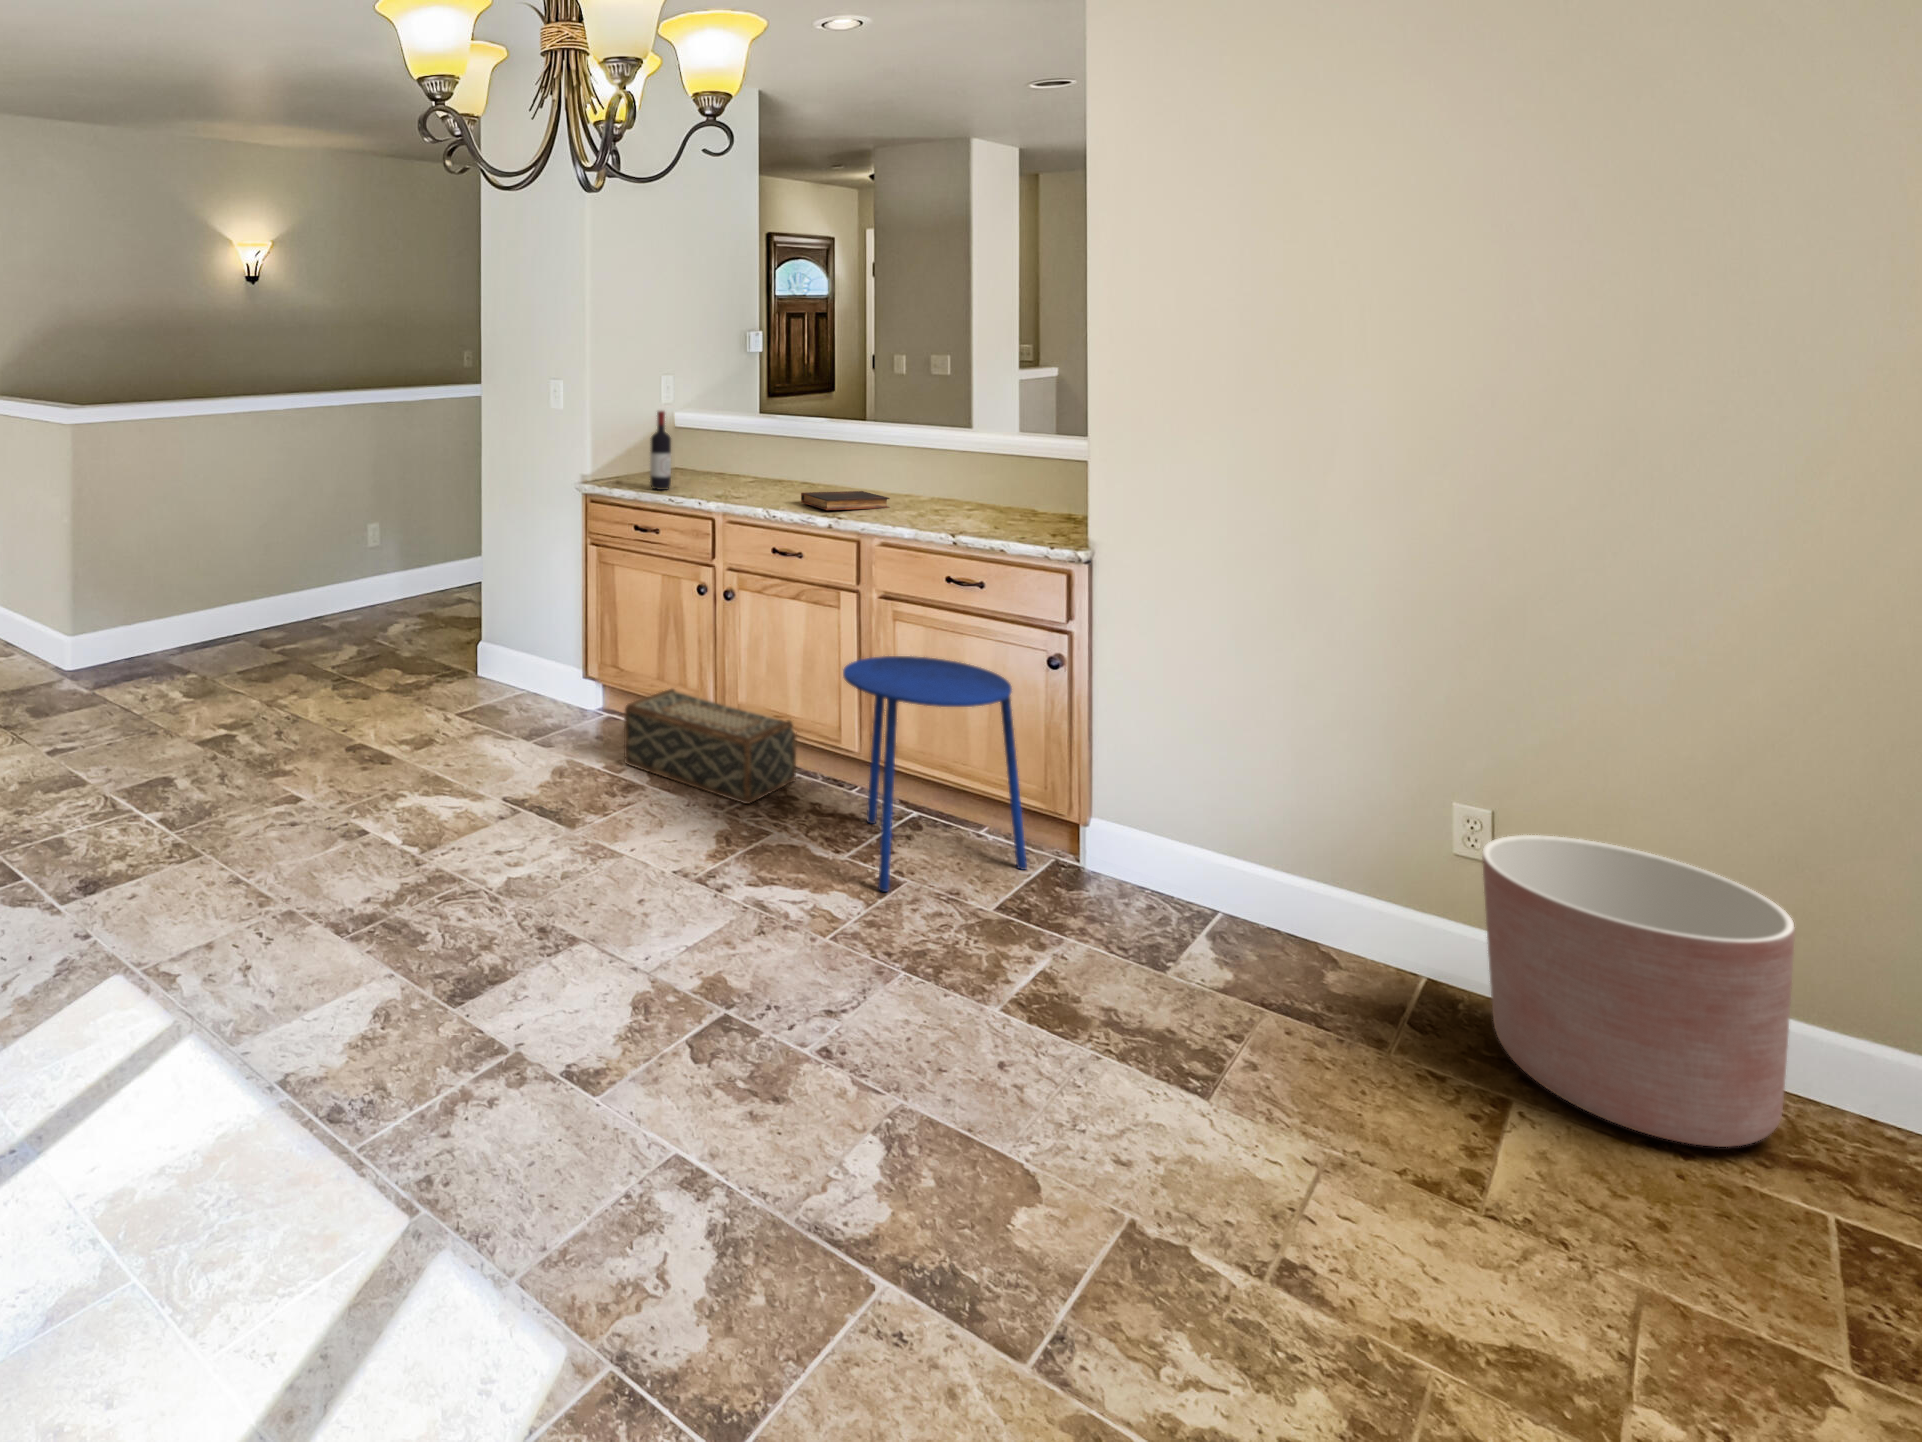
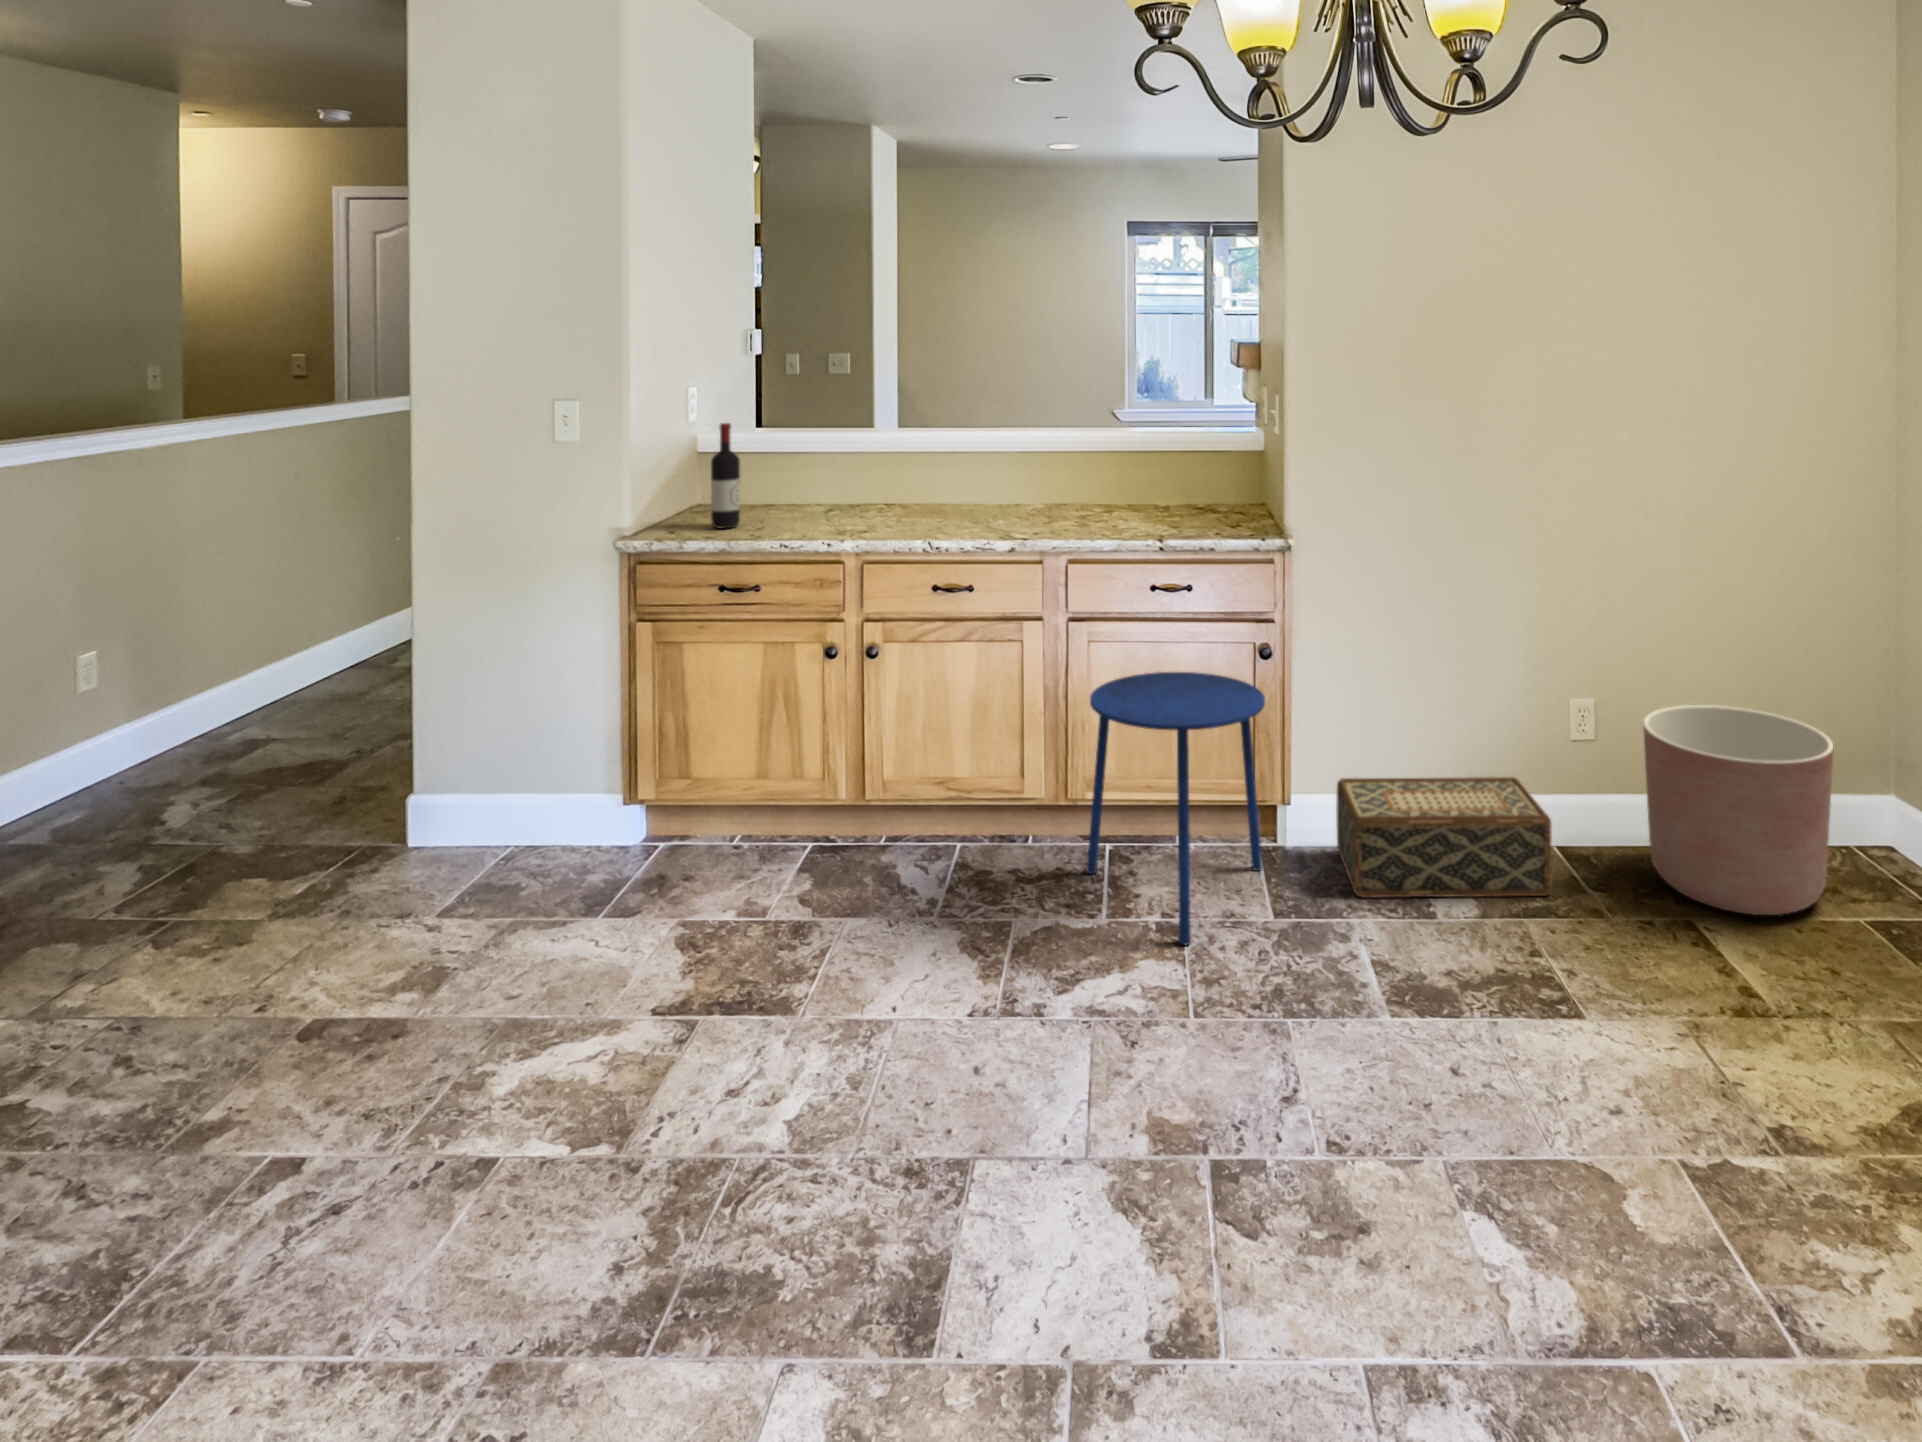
book: present [801,491,890,510] -> none [933,499,1032,527]
woven basket: present [624,689,796,804] -> present [1336,777,1552,898]

